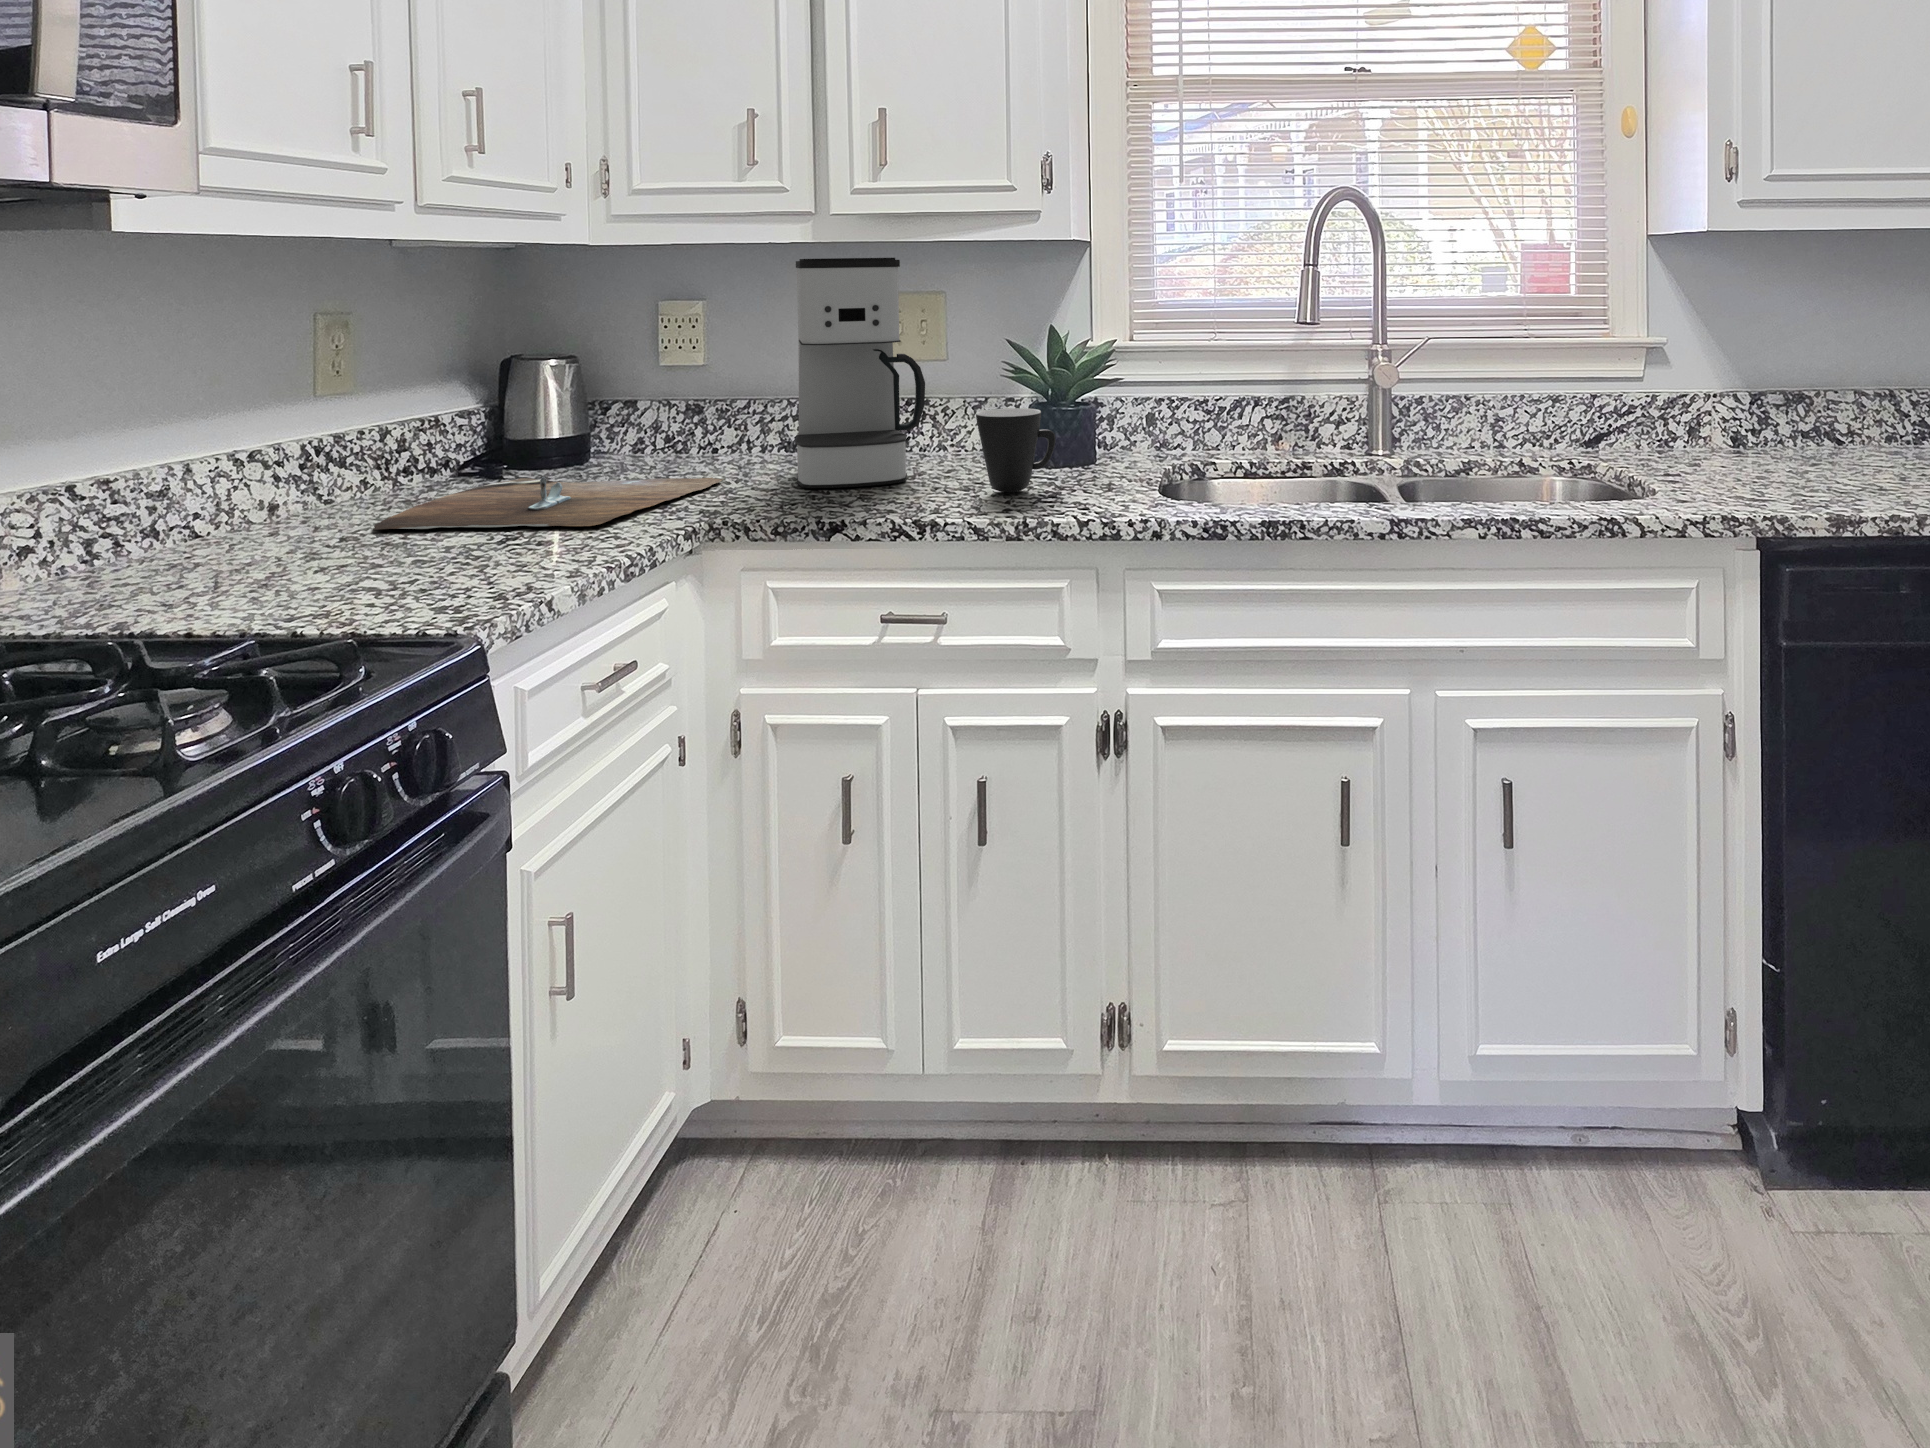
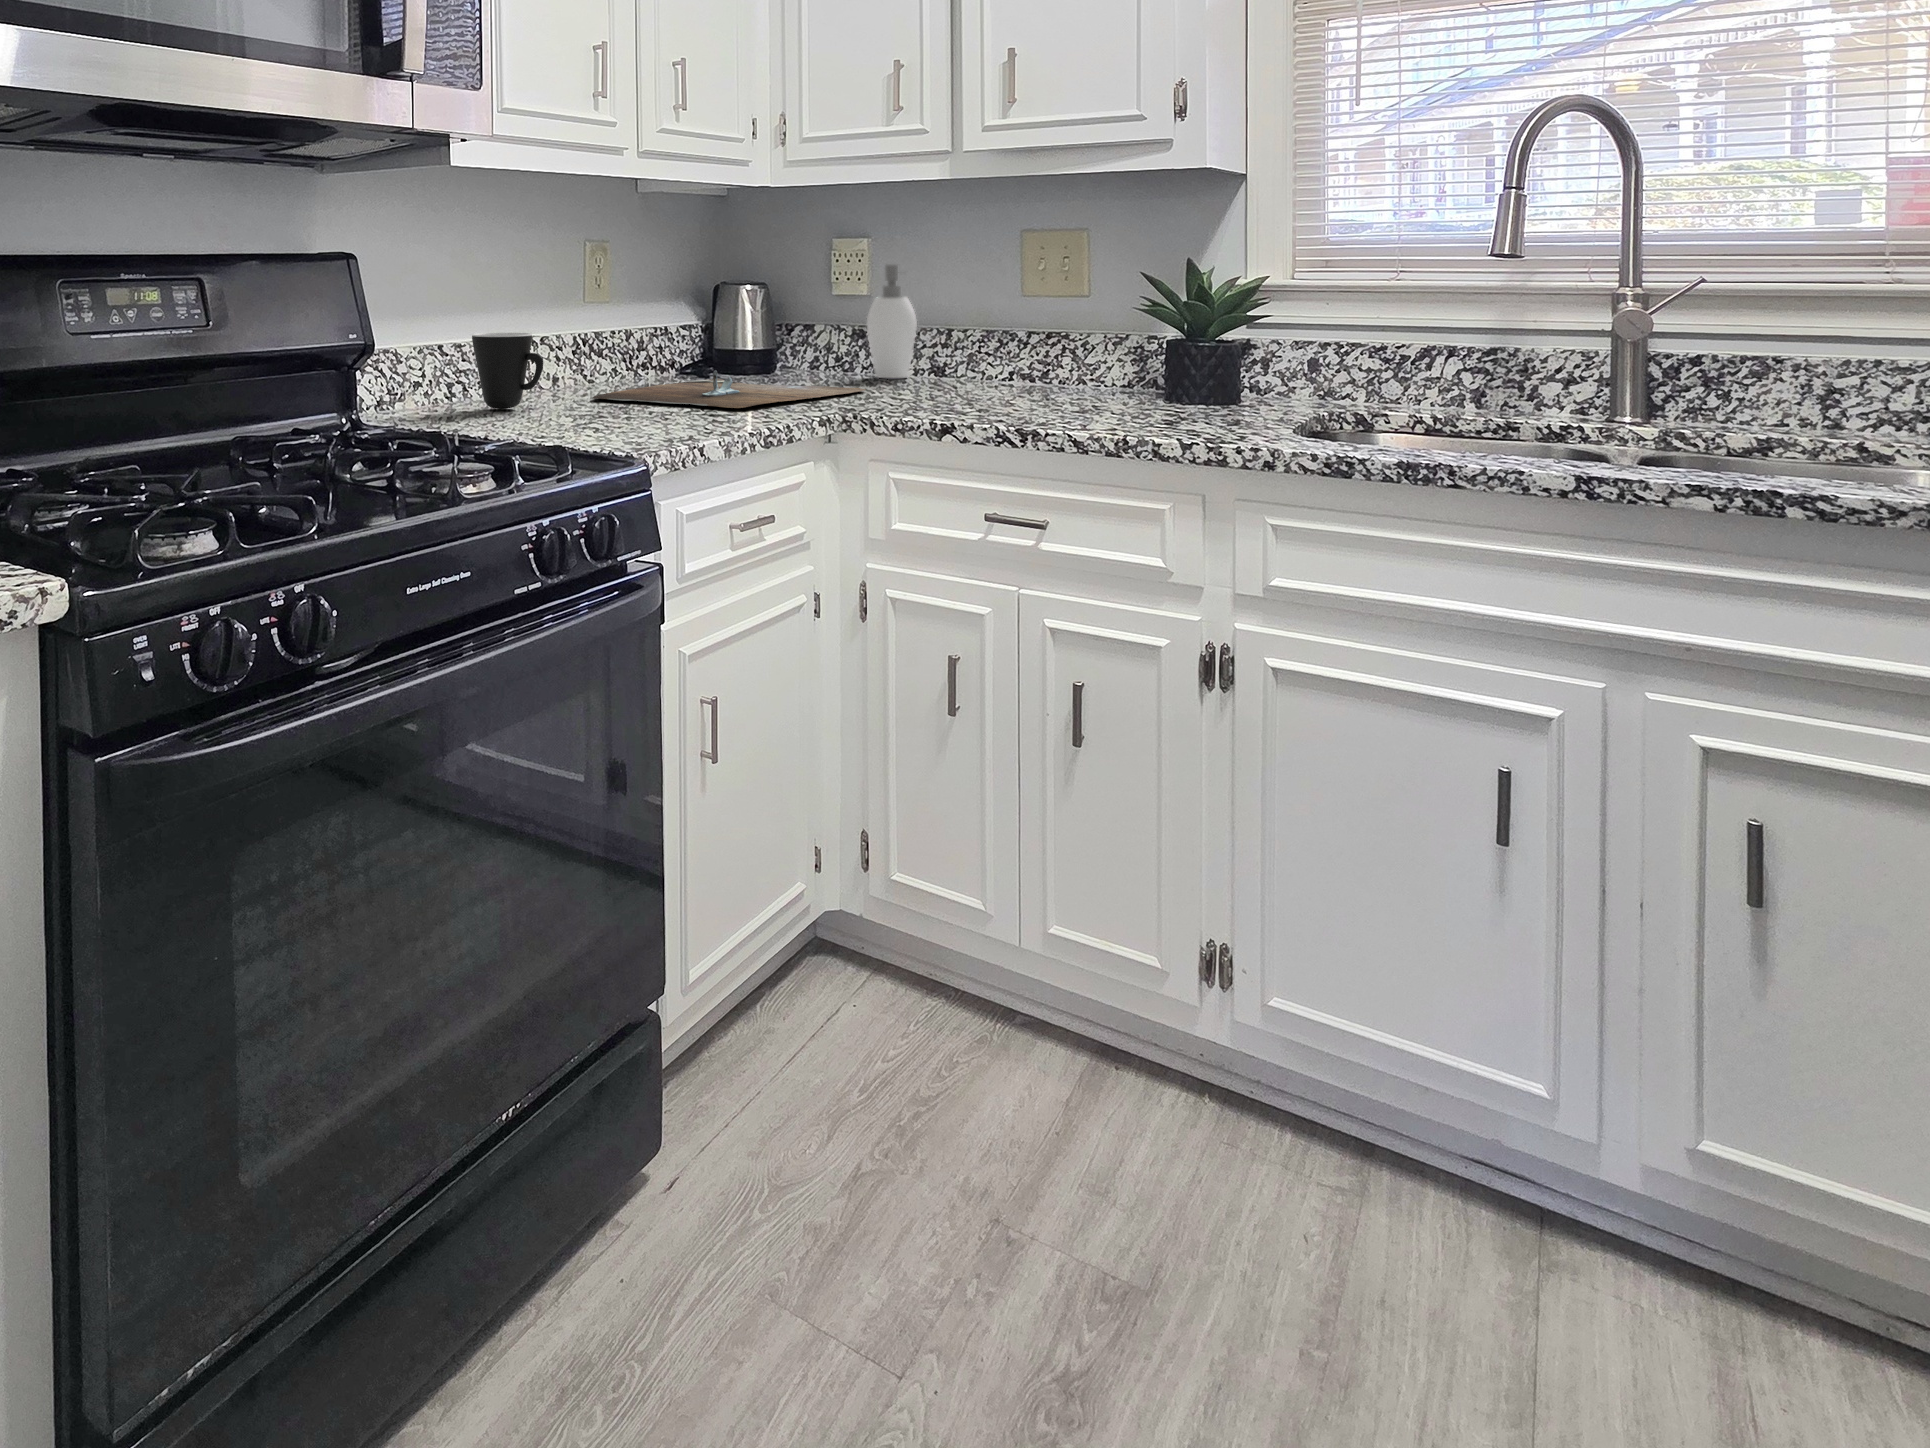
coffee maker: present [795,258,925,488] -> none [926,186,1053,402]
soap dispenser: none [703,331,762,459] -> present [867,265,917,378]
mug: present [976,408,1056,492] -> present [472,333,543,409]

